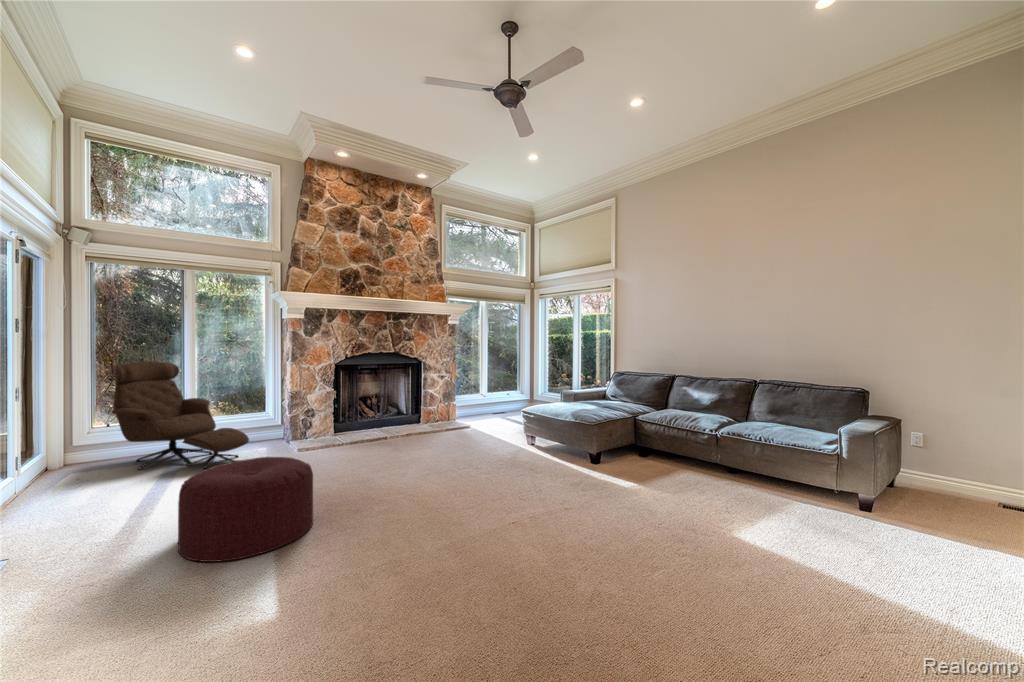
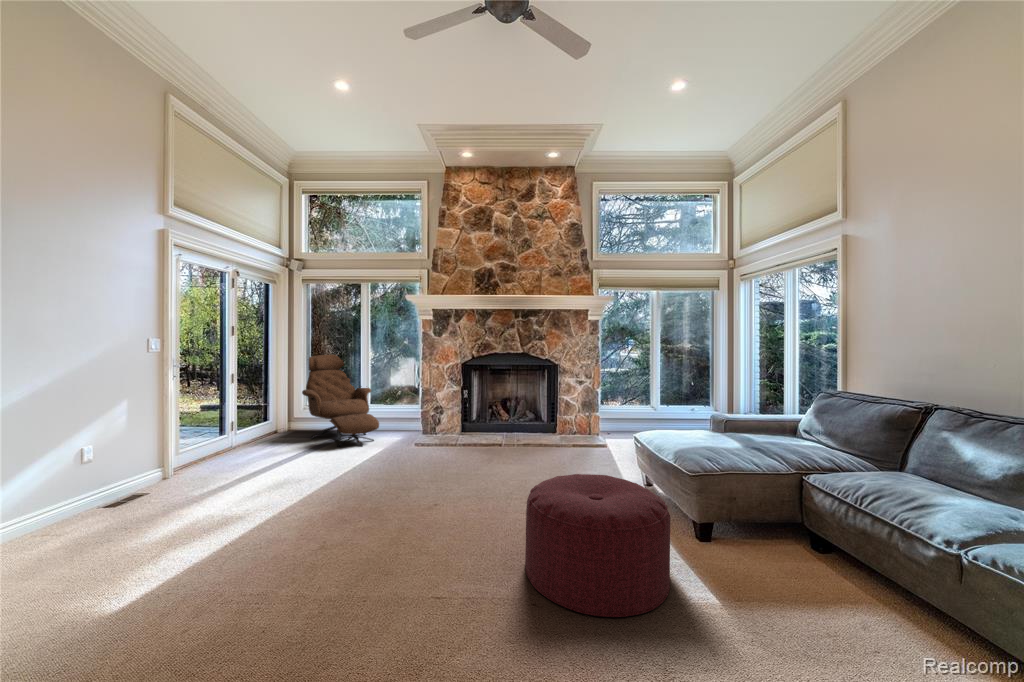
ottoman: present [178,457,313,562] -> present [525,474,671,617]

